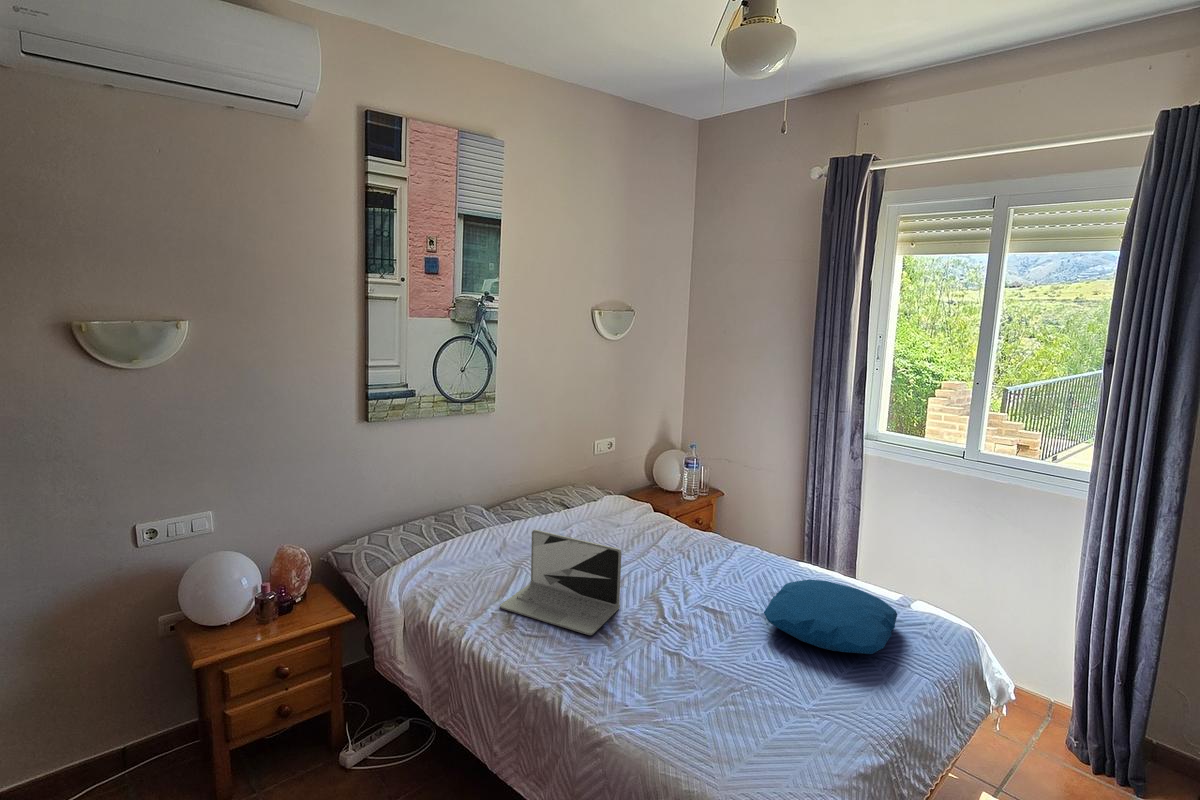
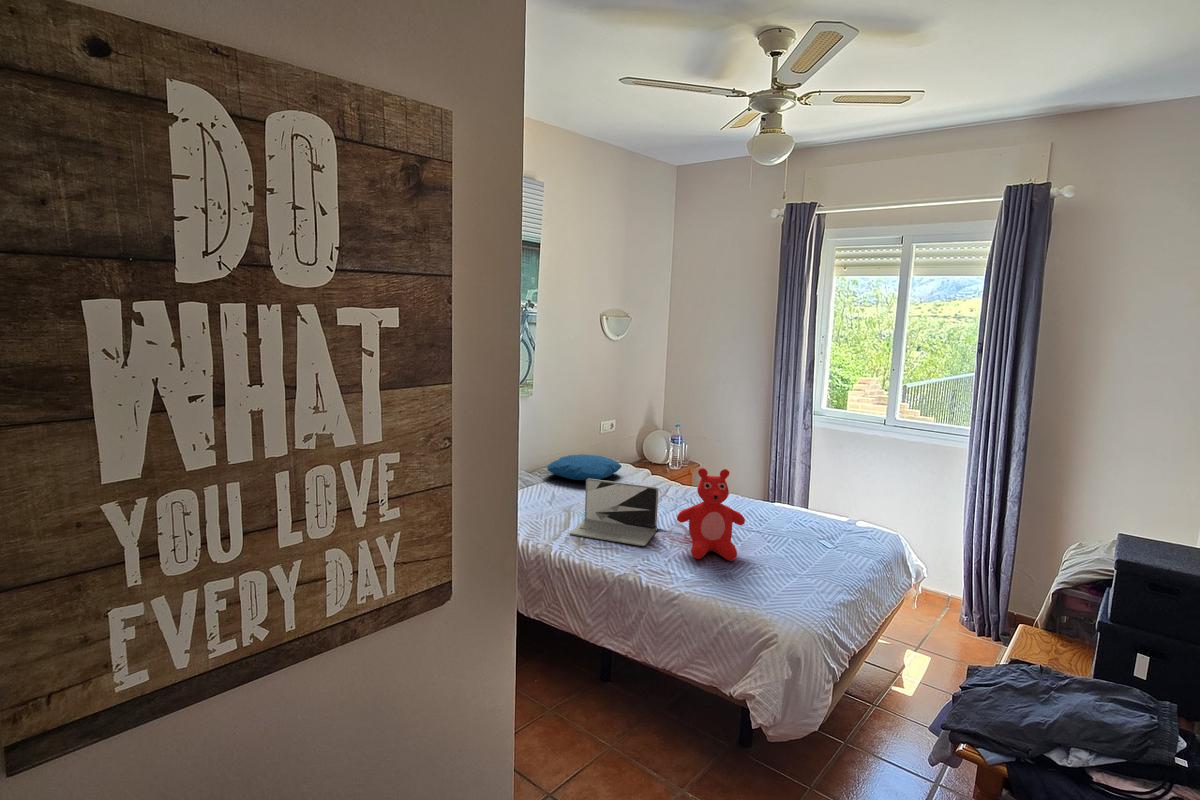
teddy bear: none [638,532,735,672] -> present [677,468,745,561]
pillow: present [764,579,897,654] -> present [547,454,622,480]

